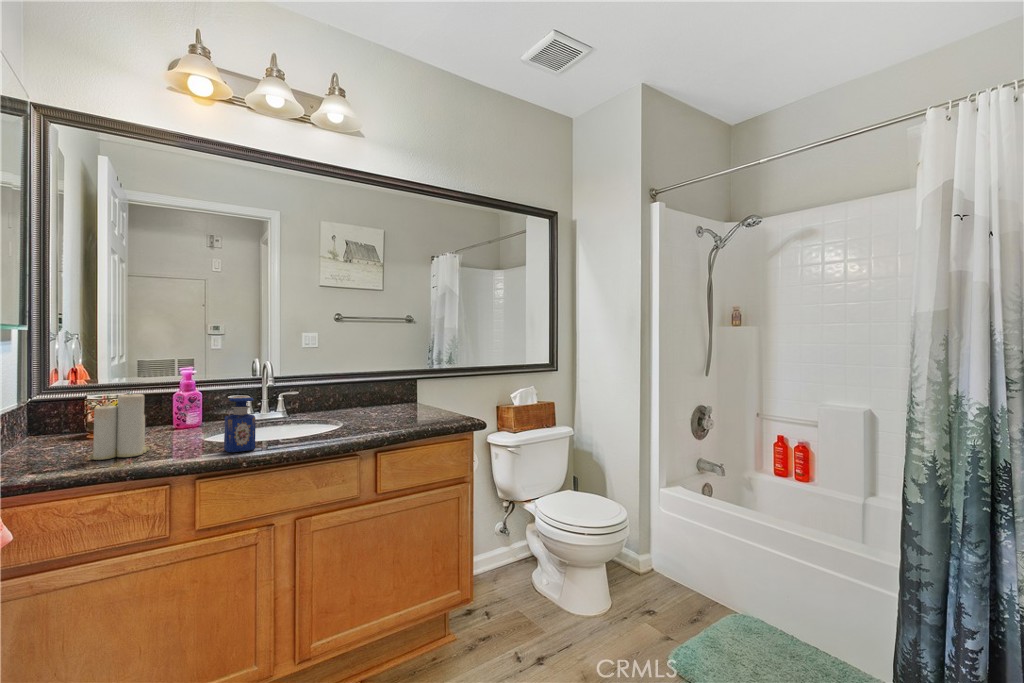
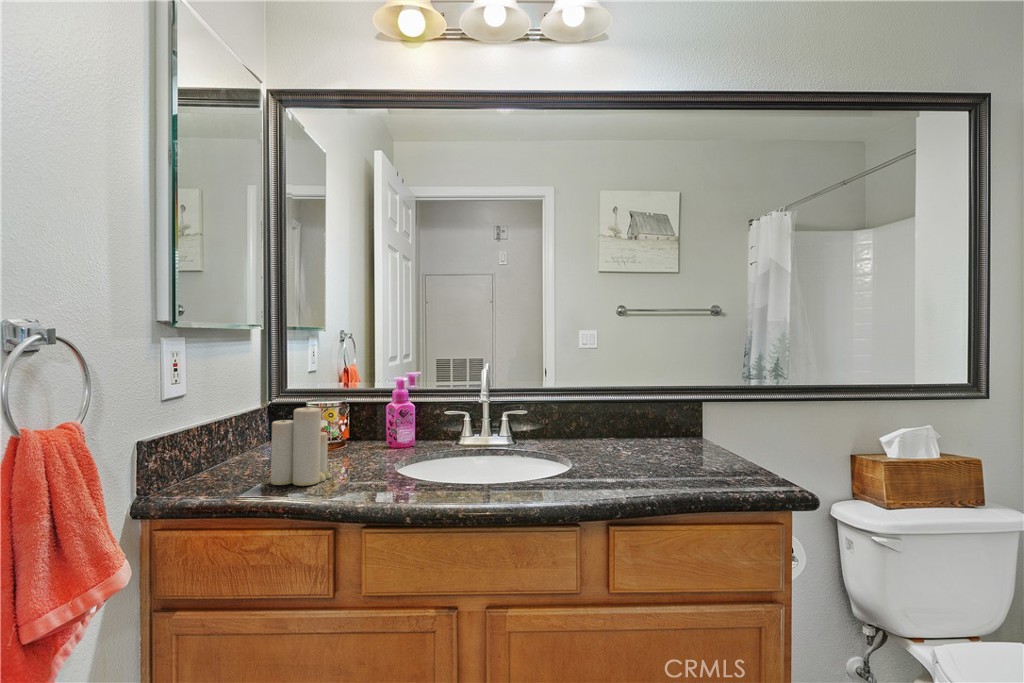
perfume bottle: present [224,396,256,452] -> none [393,420,431,499]

